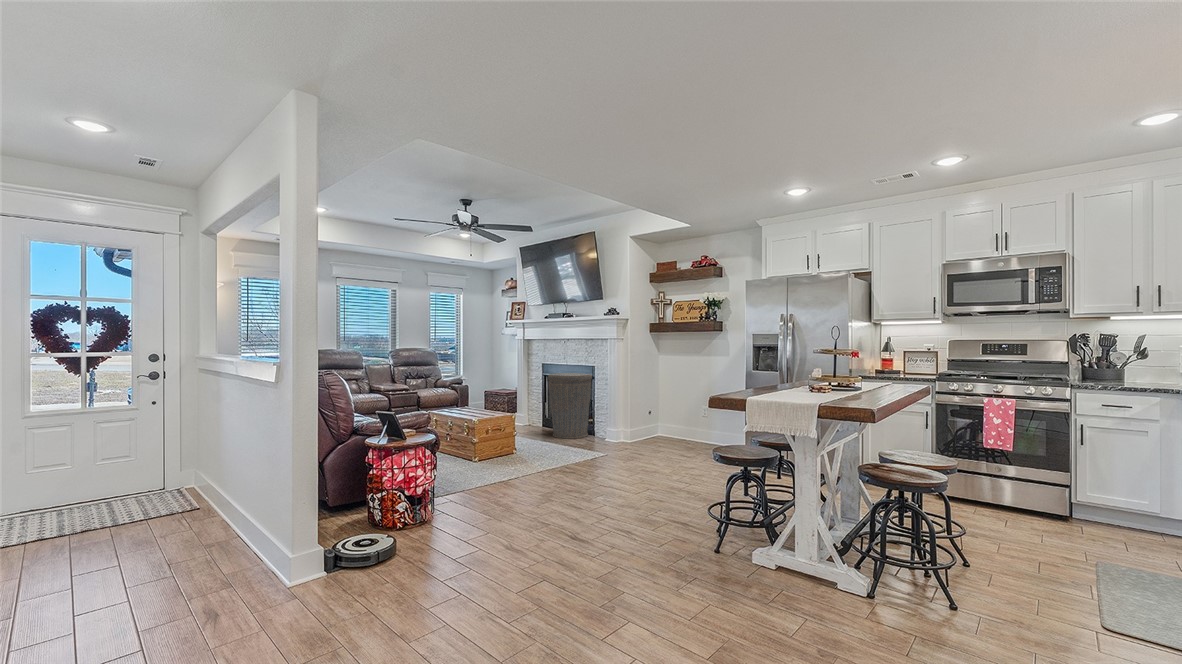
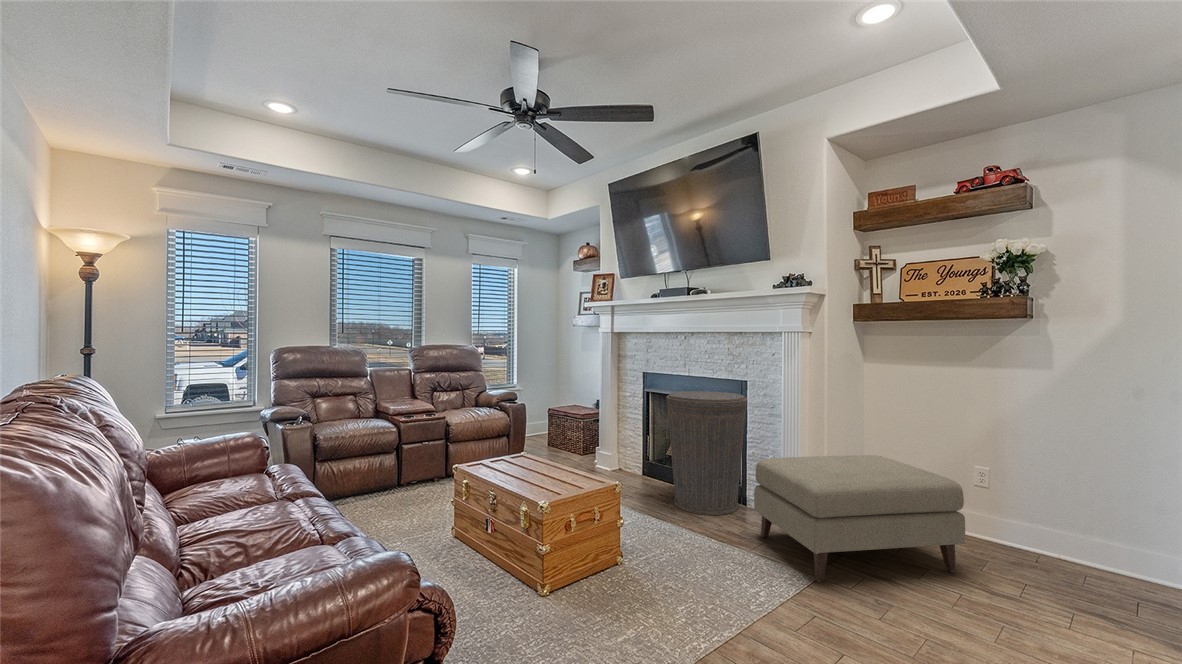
ottoman: none [587,402,675,455] -> present [754,455,965,582]

